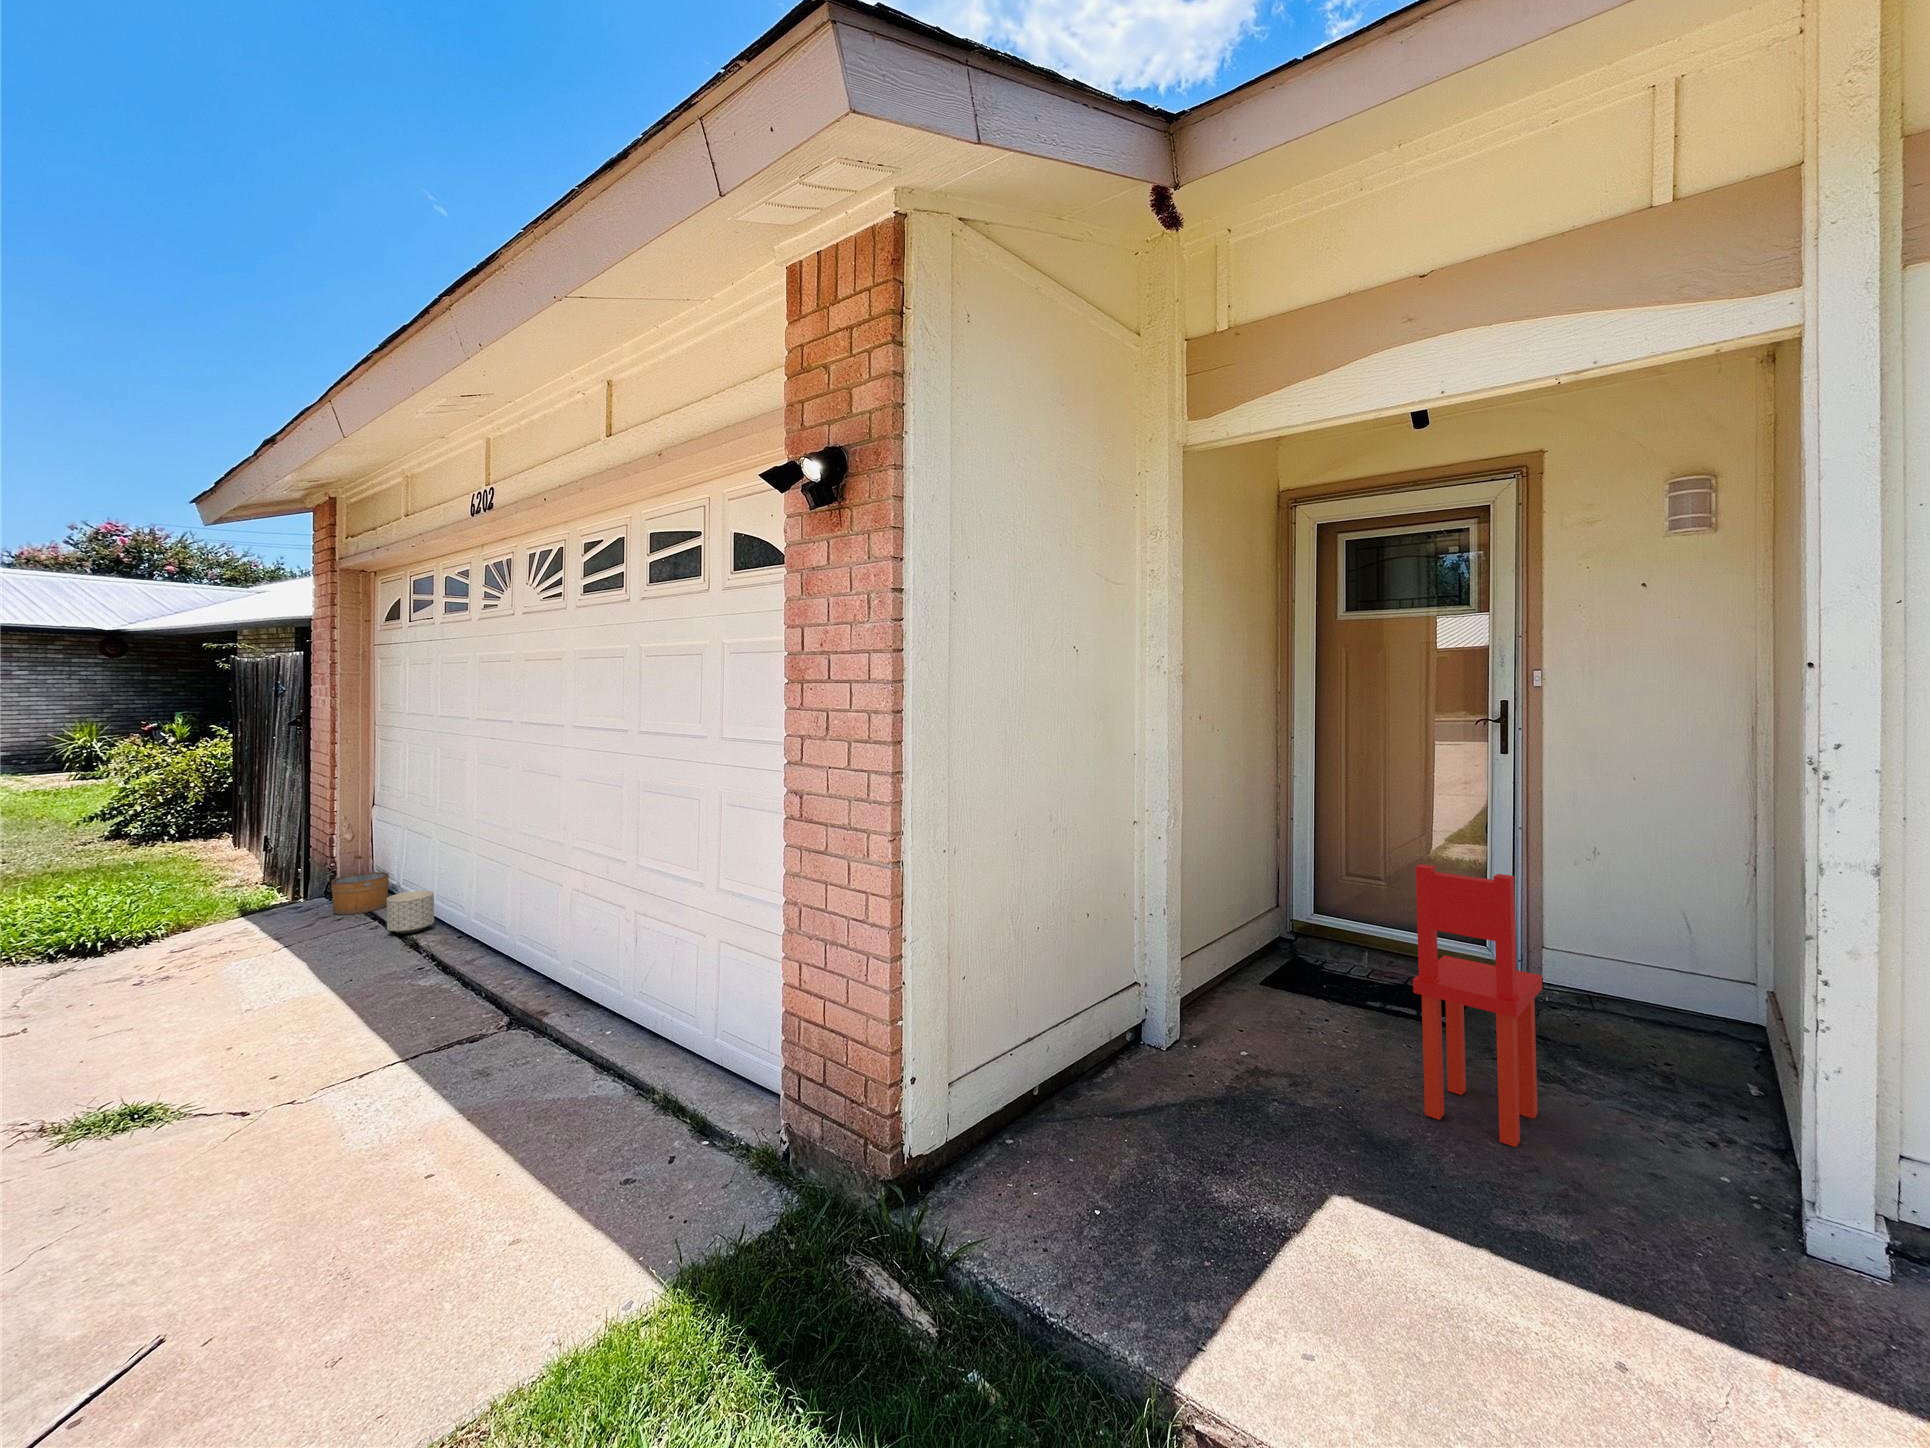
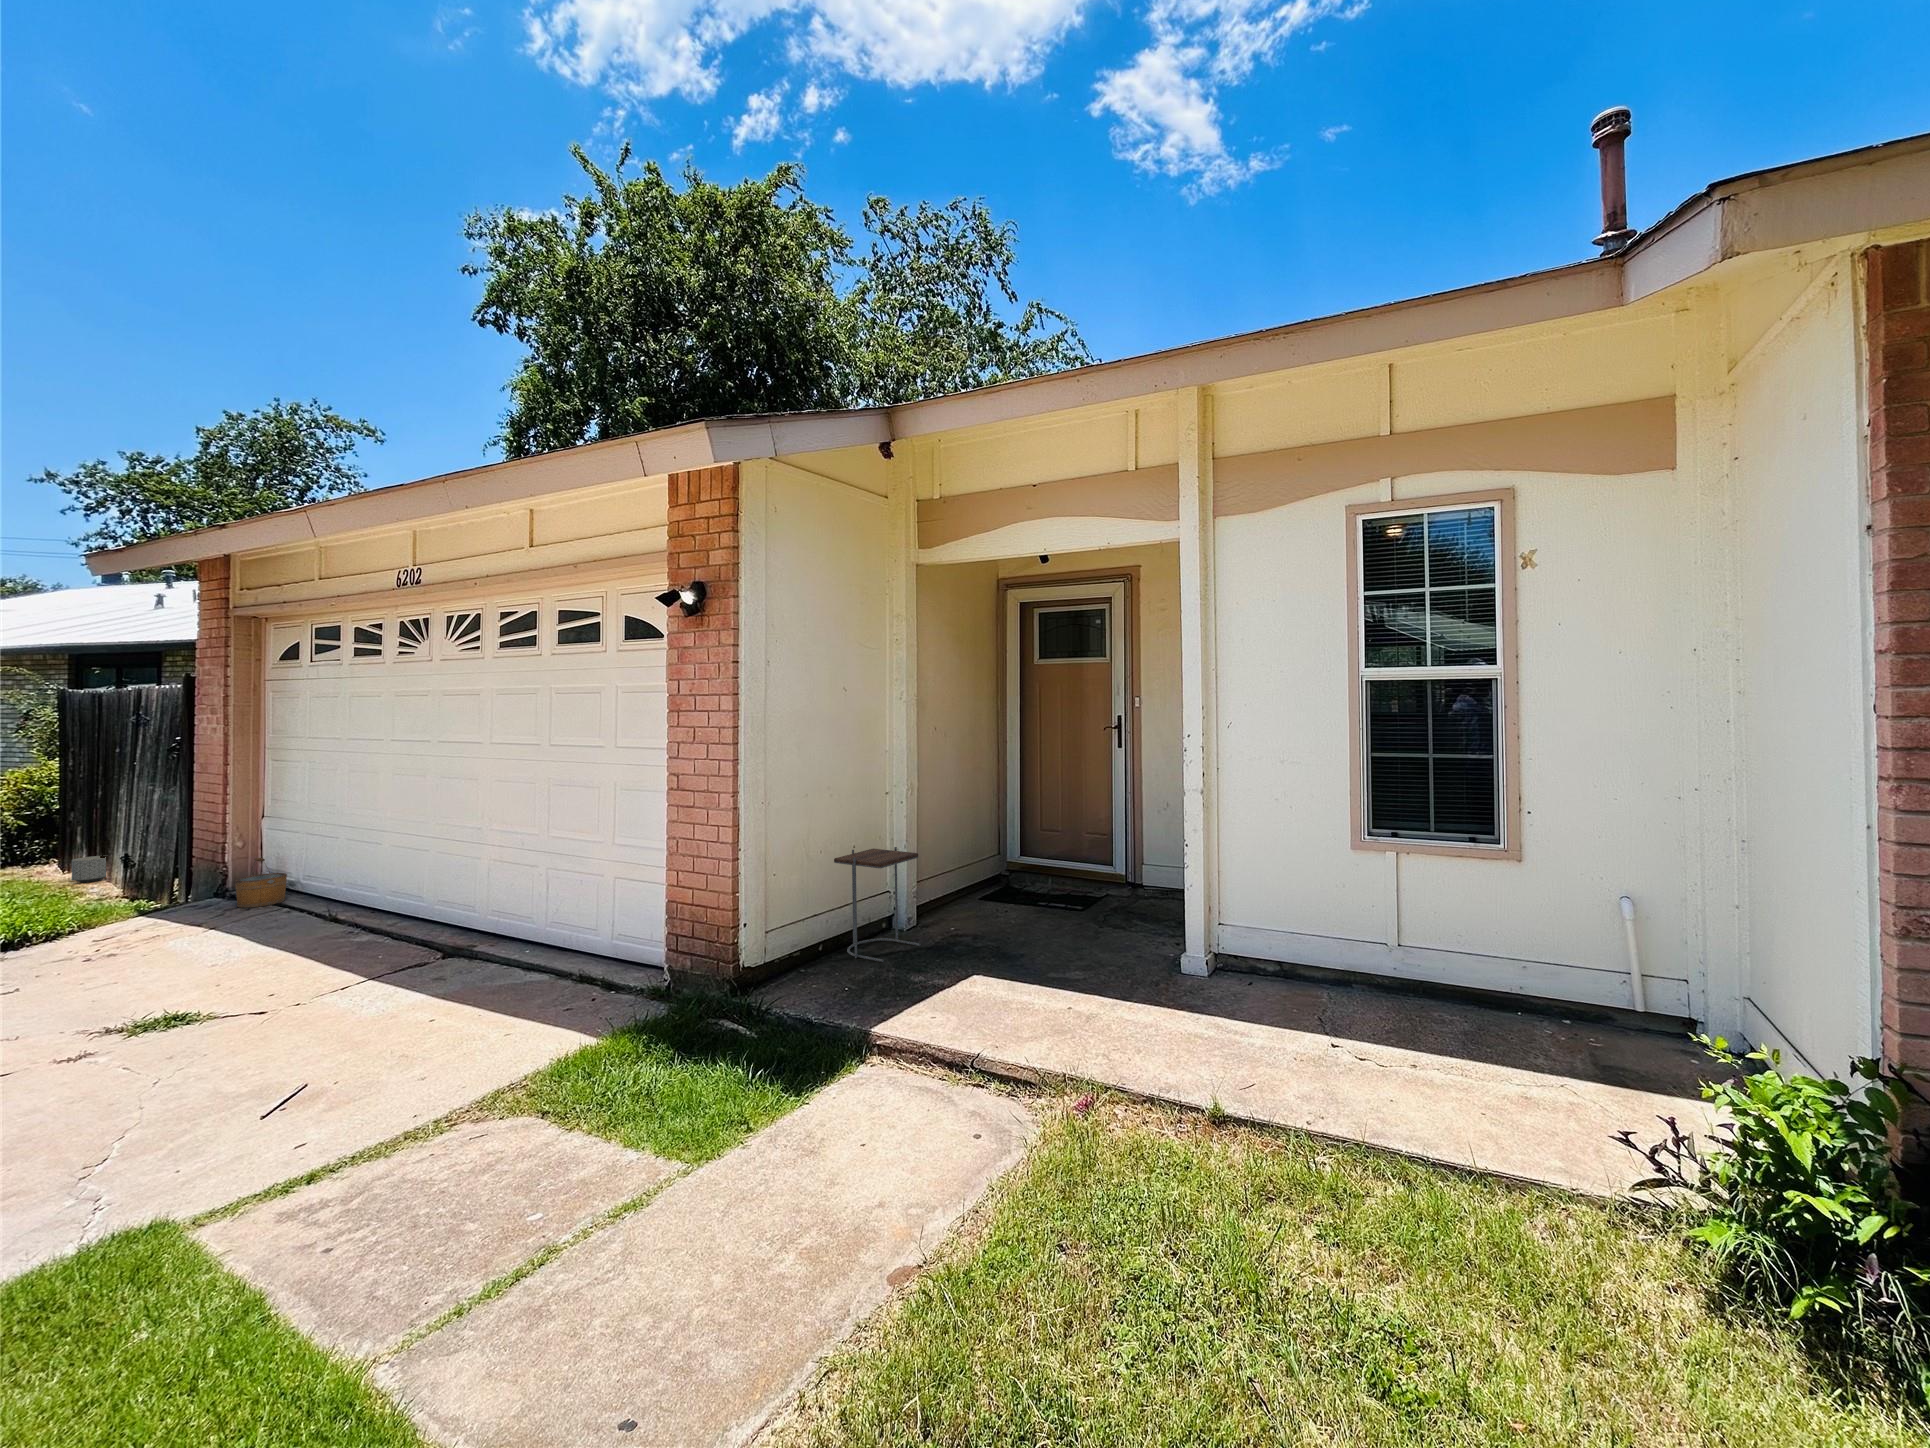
chair: present [1413,864,1542,1147] -> none [1026,806,1093,947]
planter: present [387,891,434,934] -> present [72,856,106,883]
side table: none [1062,920,1212,1149] -> present [834,847,921,962]

